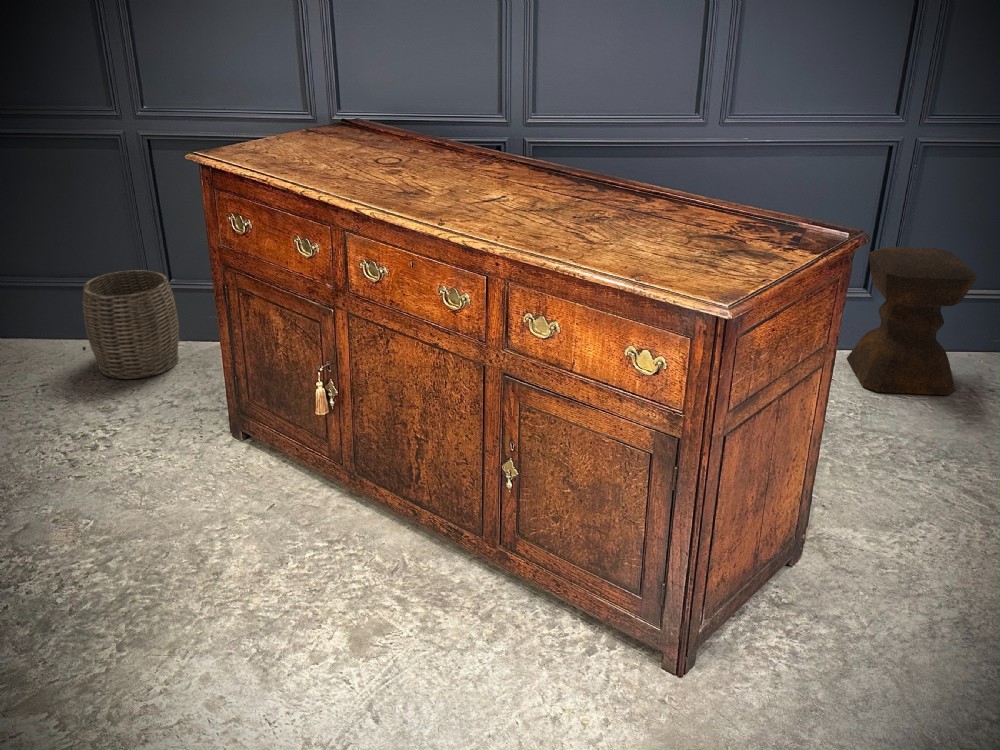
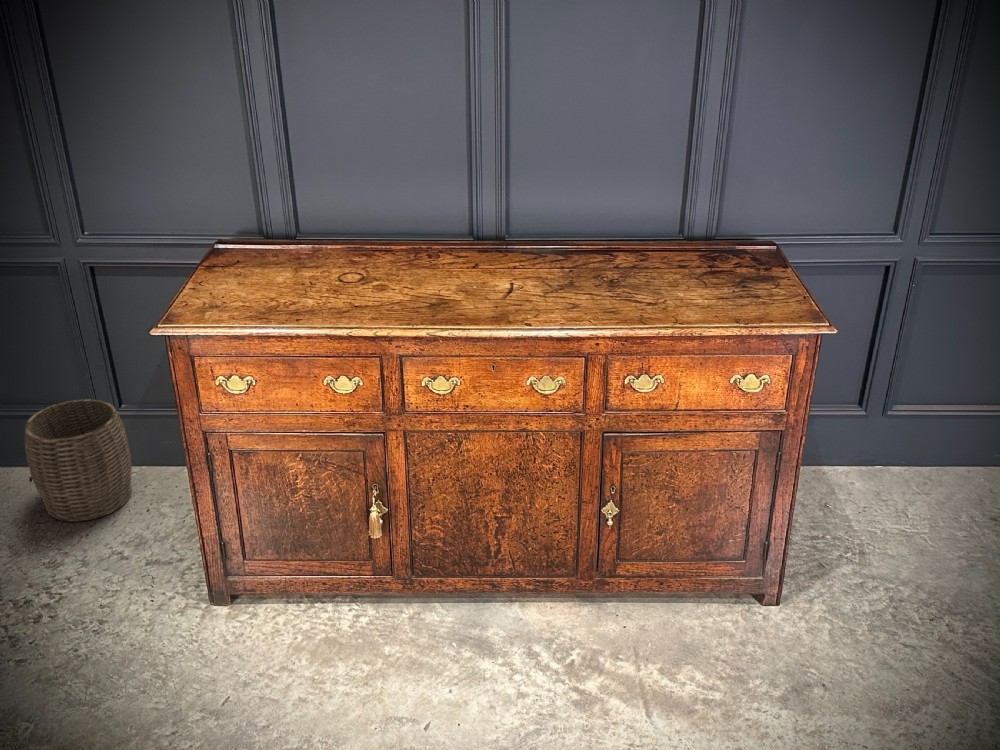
stool: present [846,247,978,395] -> none [841,367,982,527]

